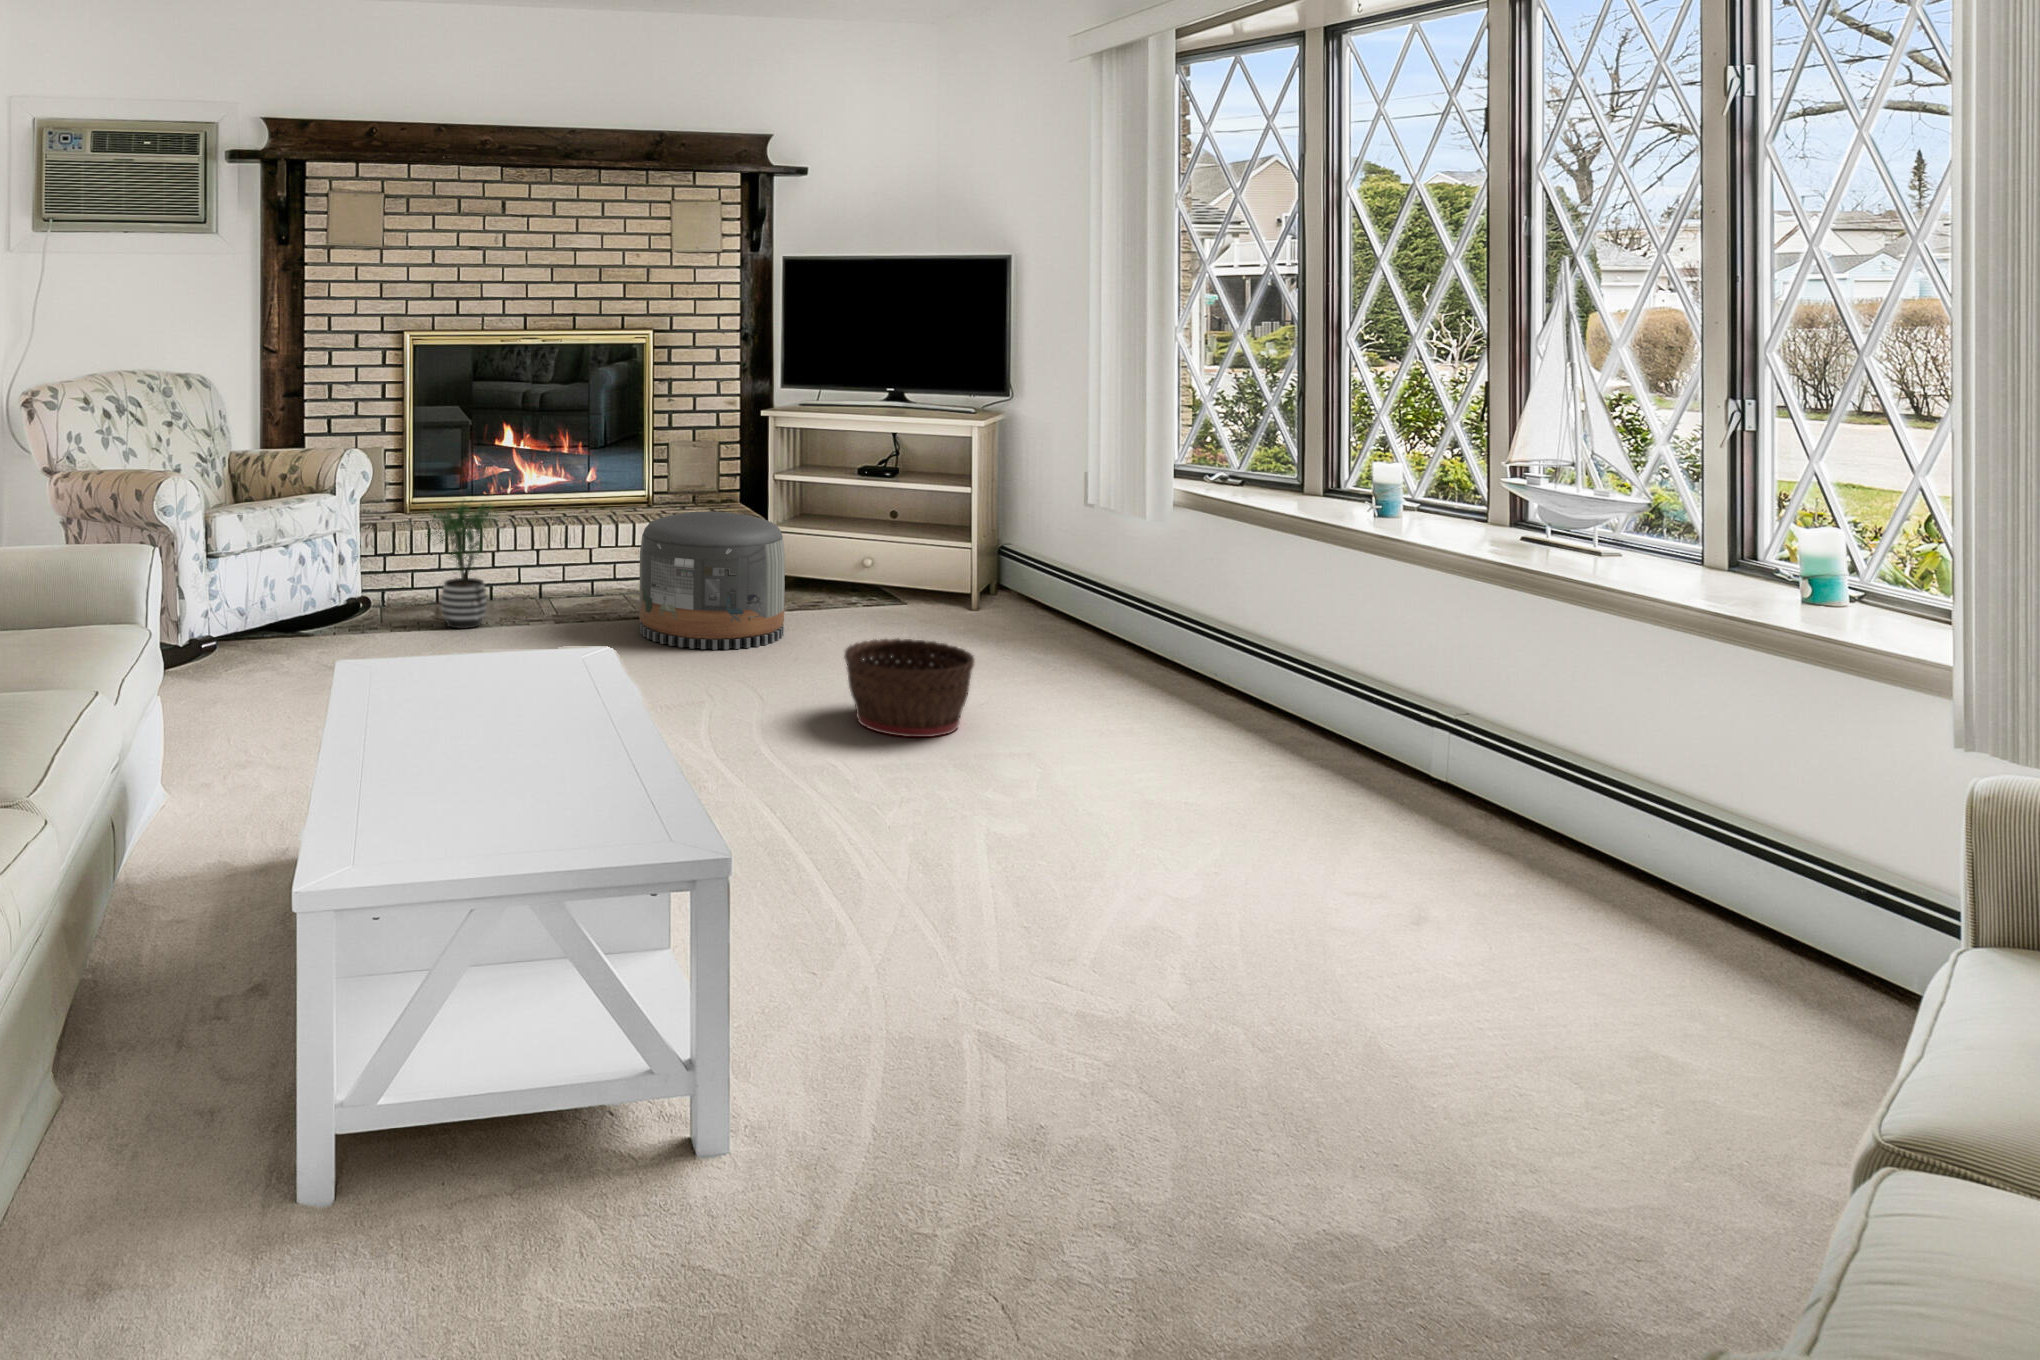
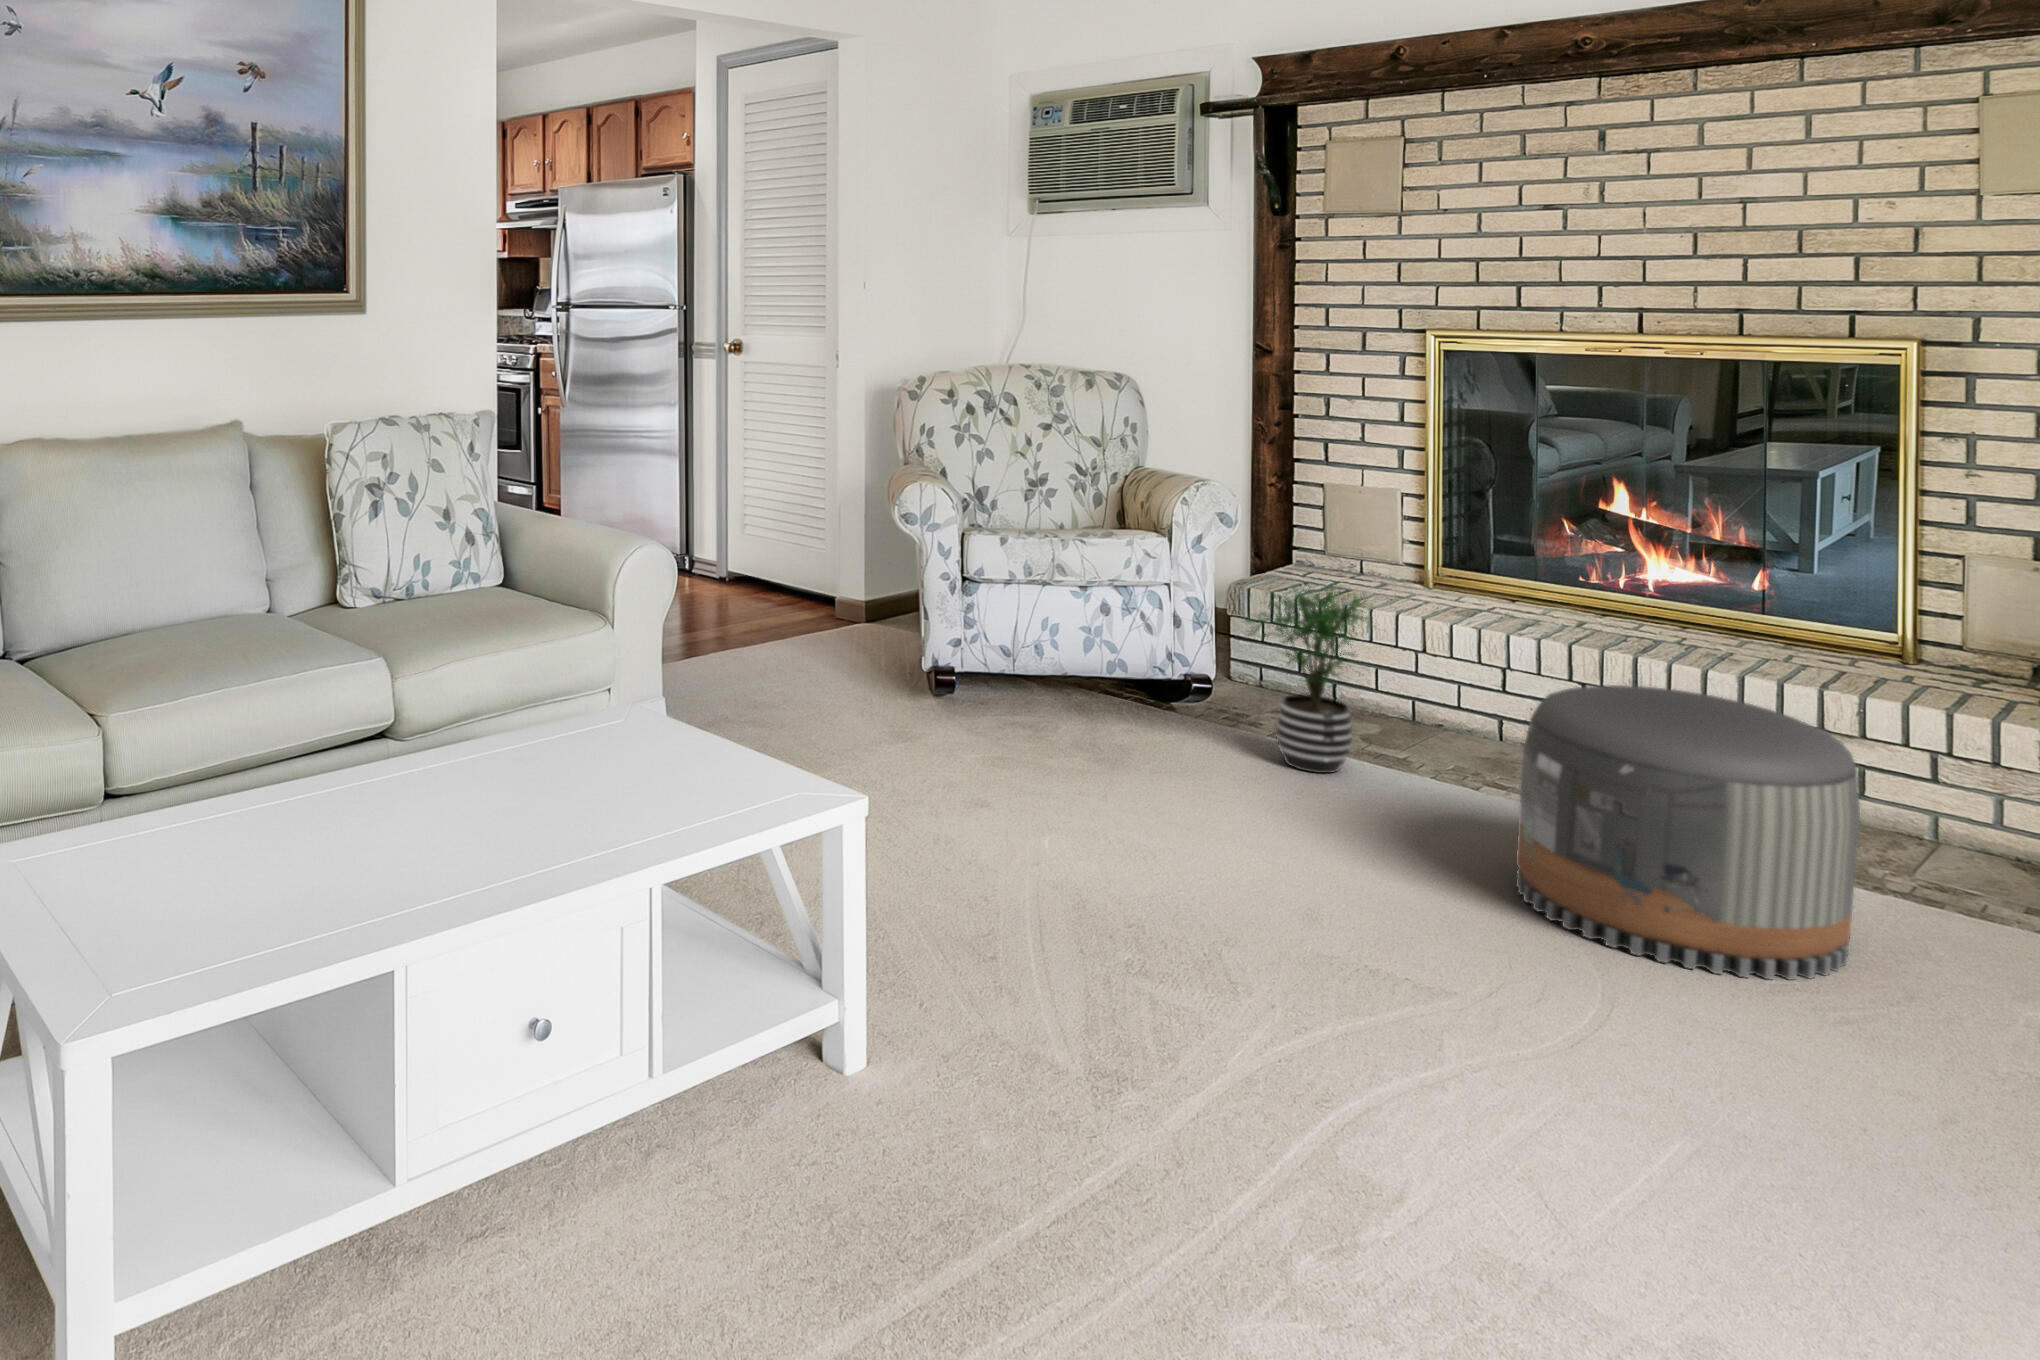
basket: present [844,639,974,737] -> none [1442,987,1764,1254]

